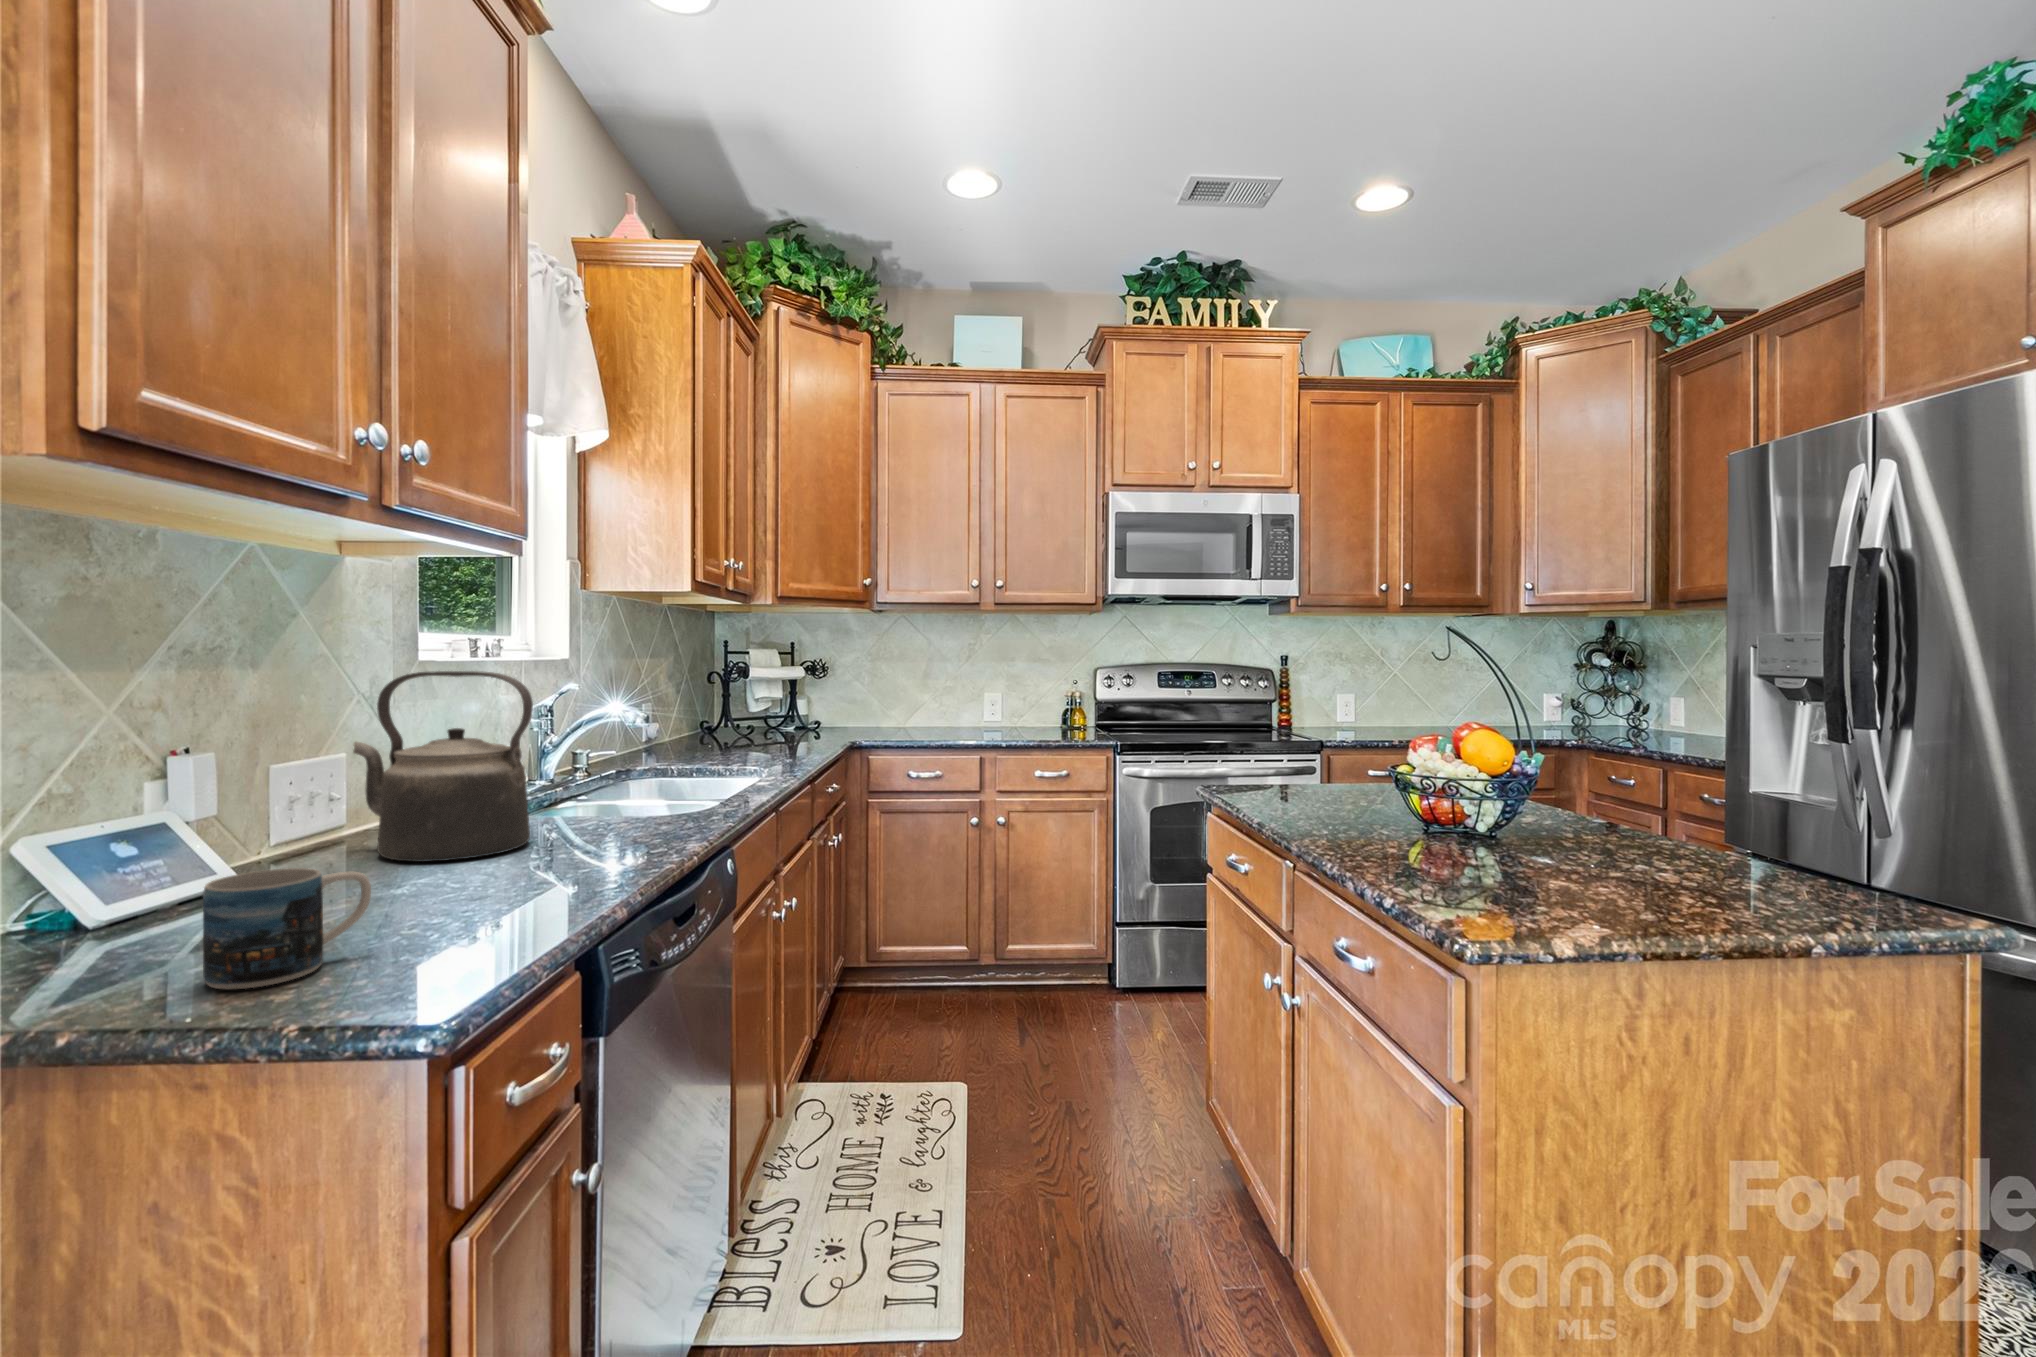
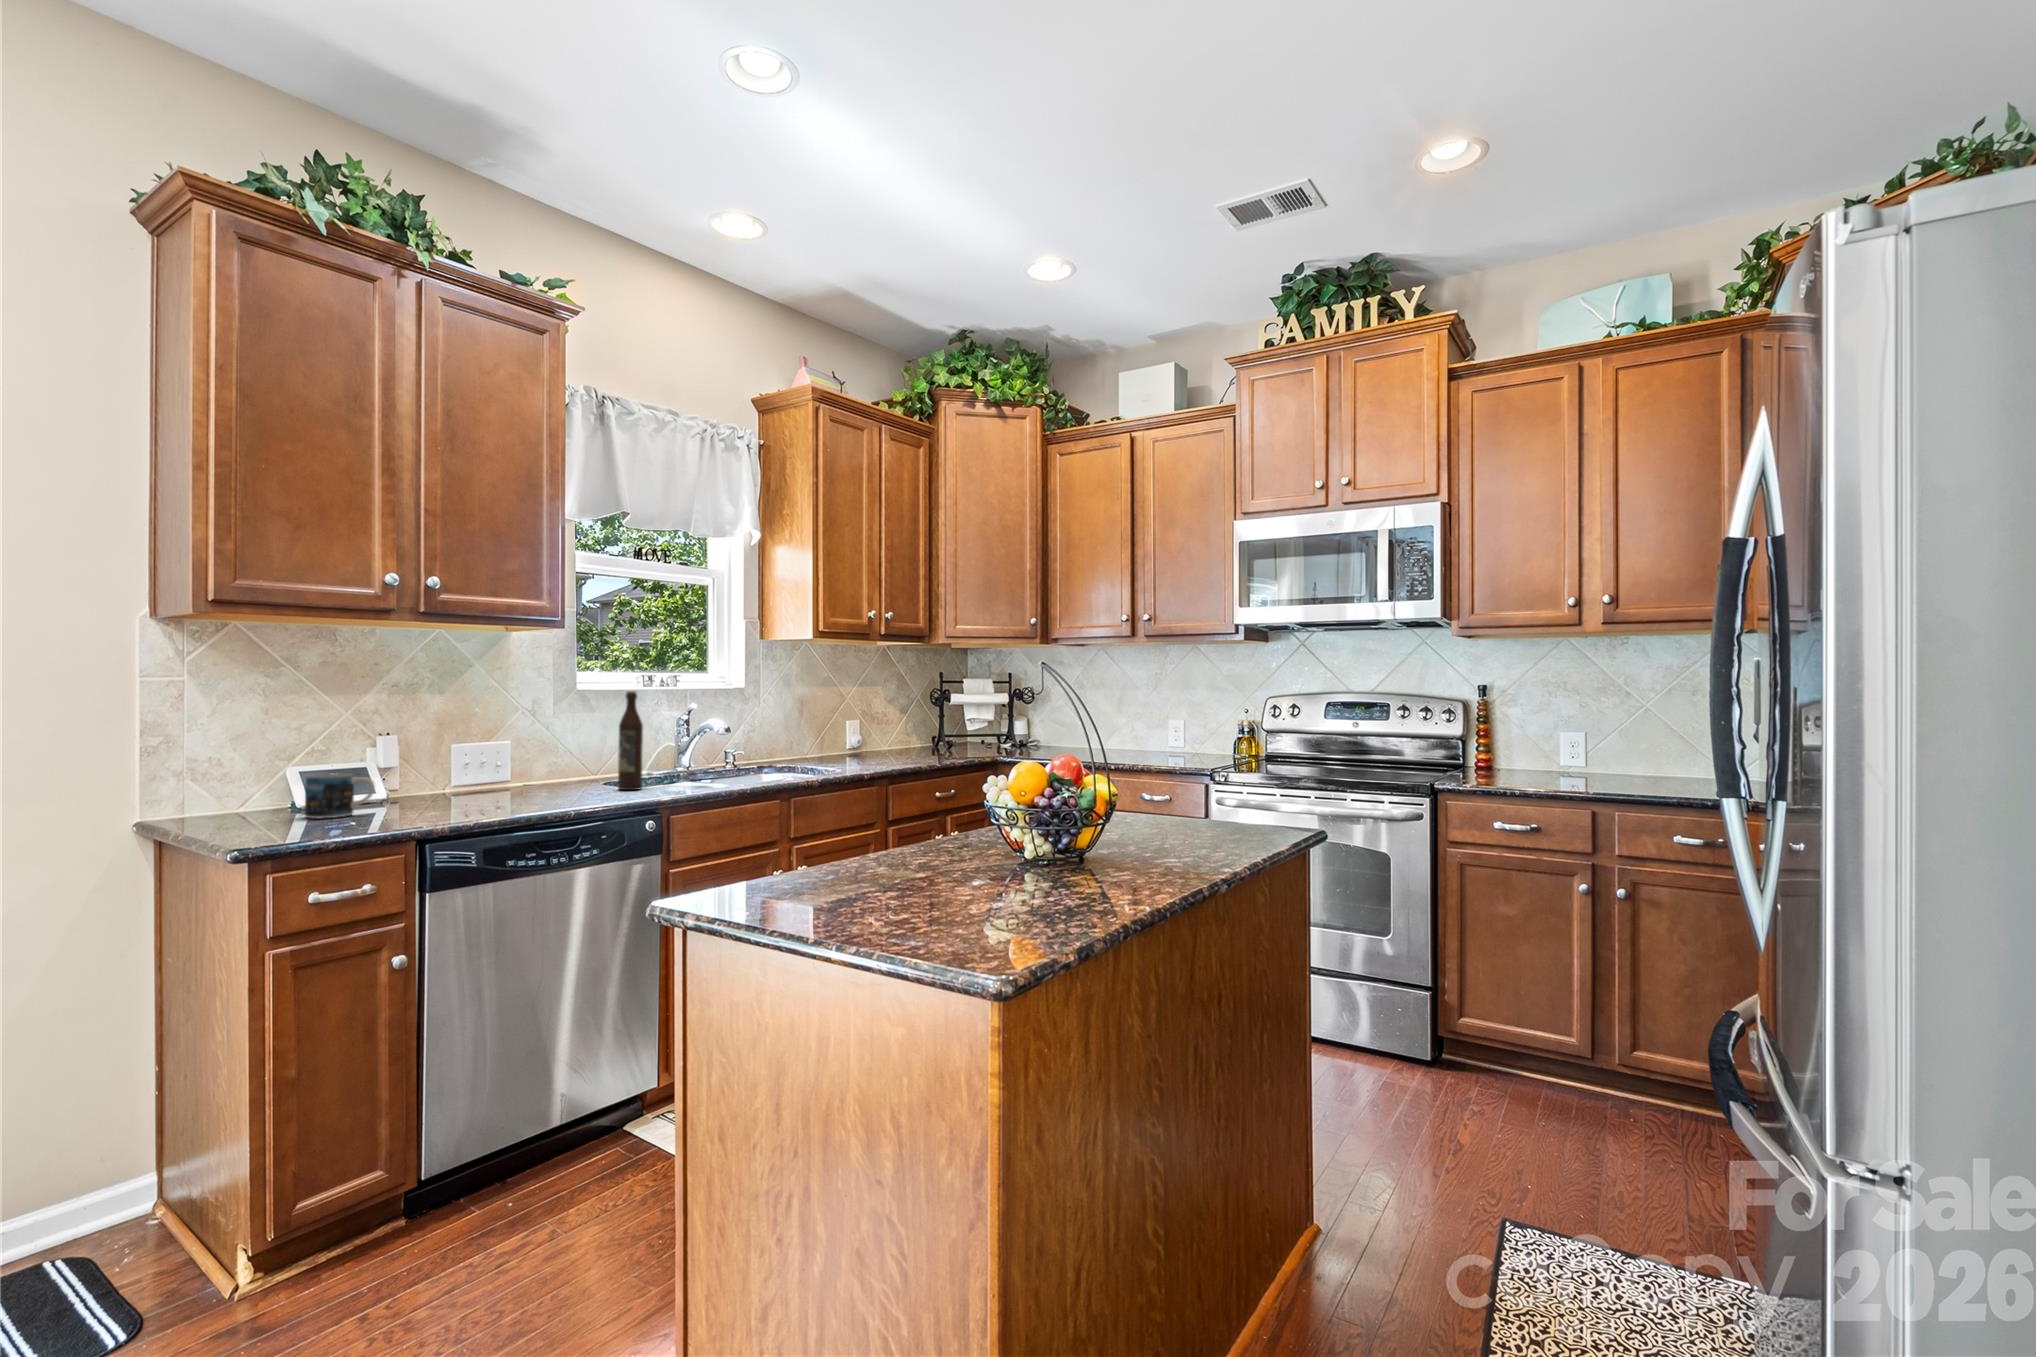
kettle: present [353,671,533,862] -> none [501,691,581,792]
wine bottle: none [601,671,640,833] -> present [618,691,643,790]

